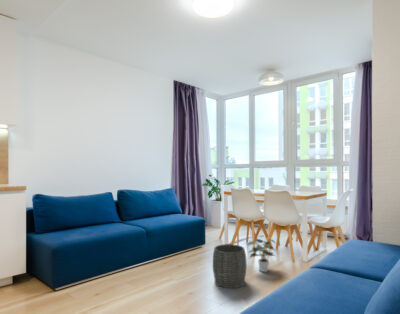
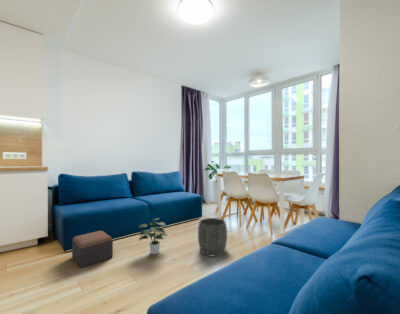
potted plant: present [248,236,274,272] -> present [138,218,167,254]
footstool: none [65,263,115,306] -> present [72,231,113,268]

